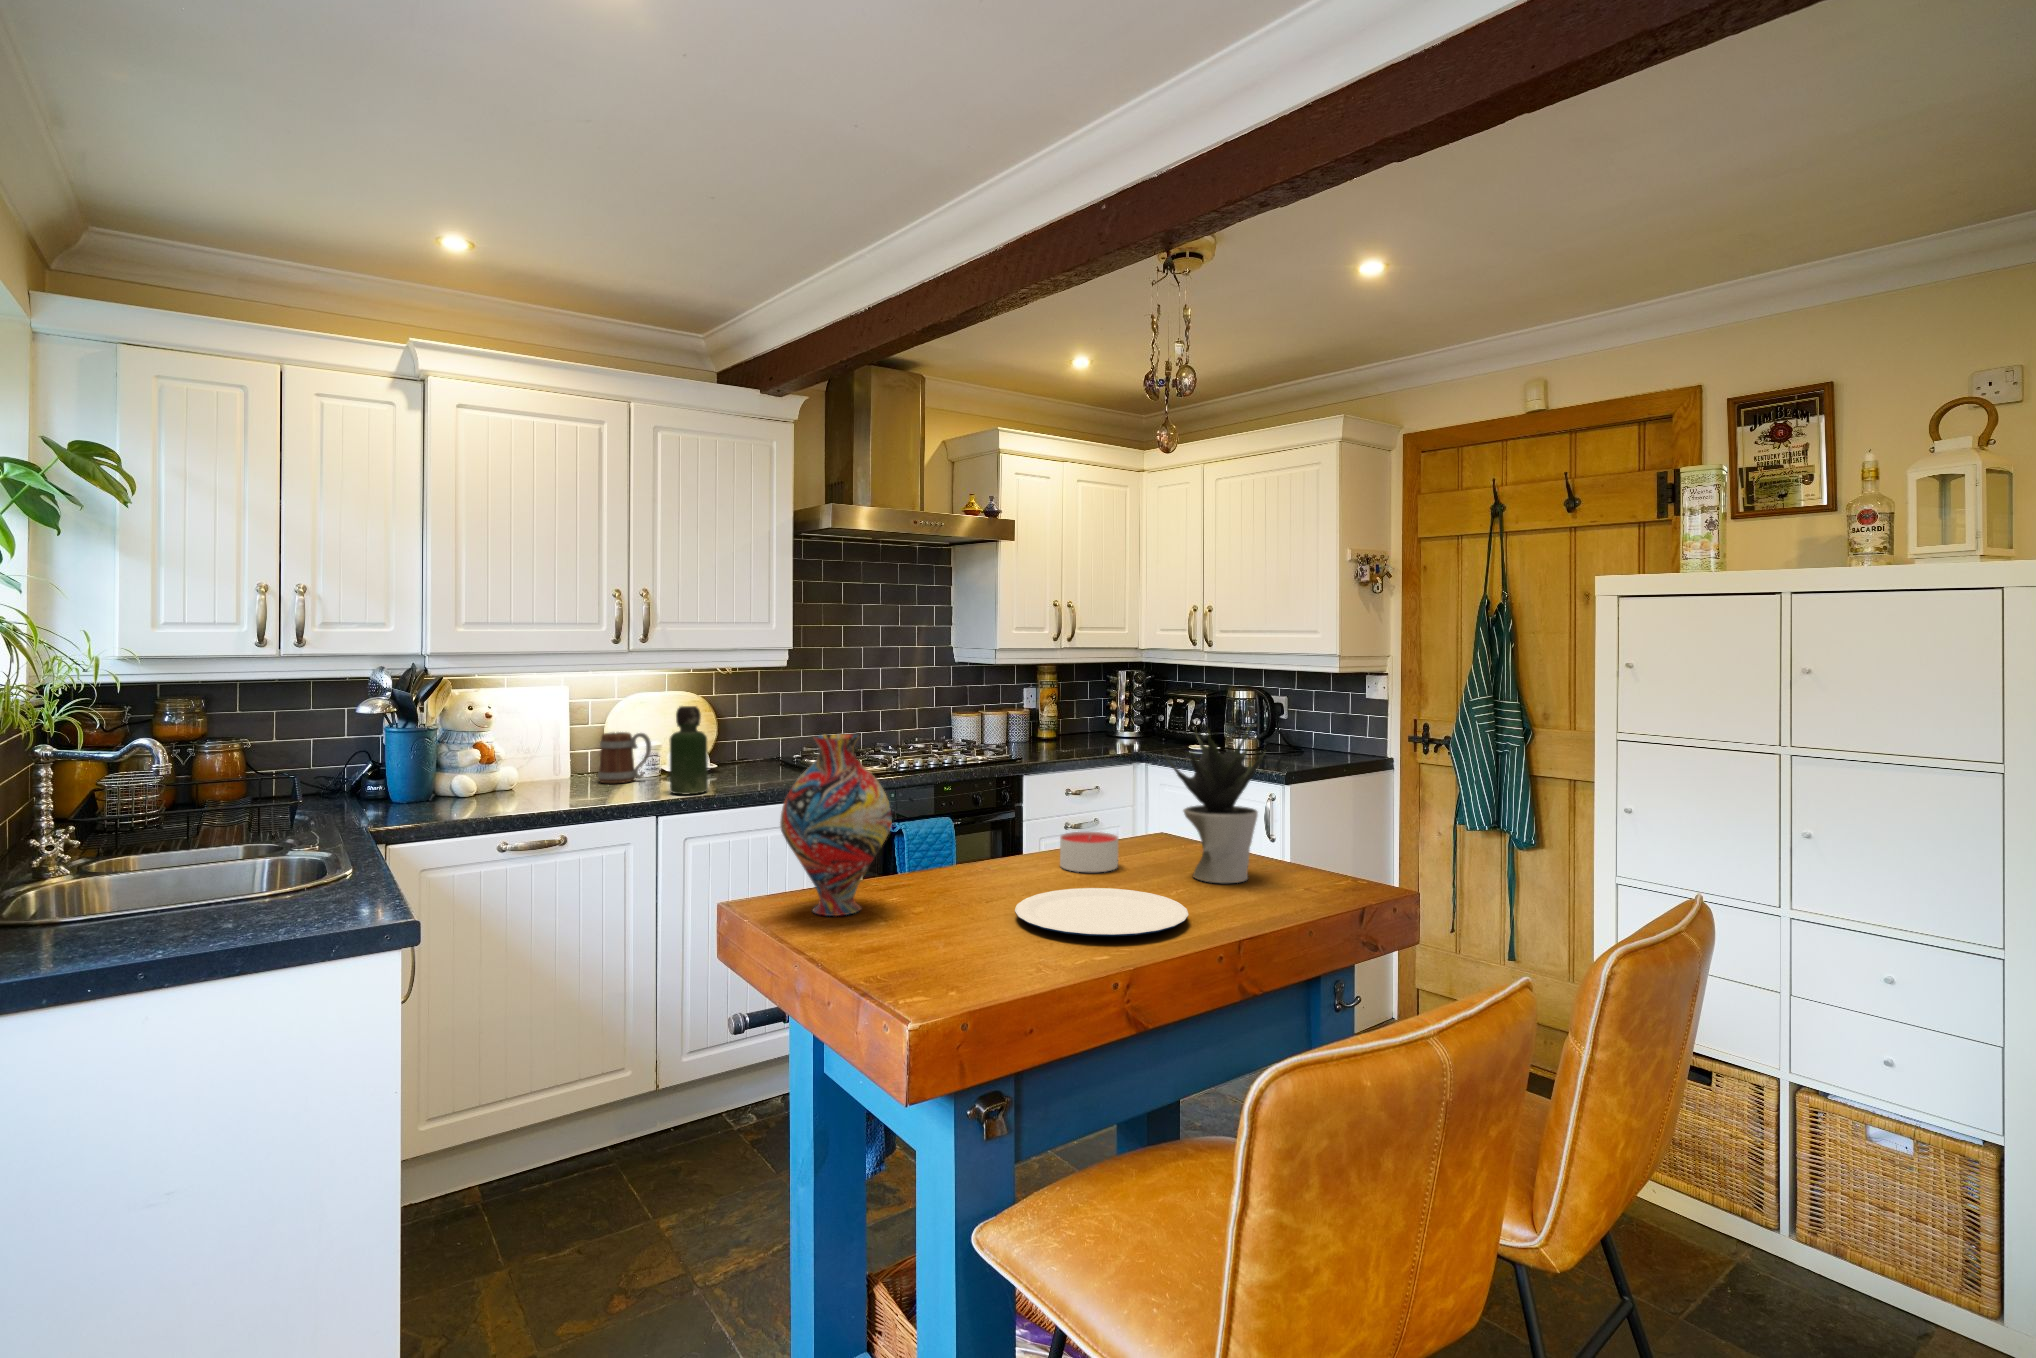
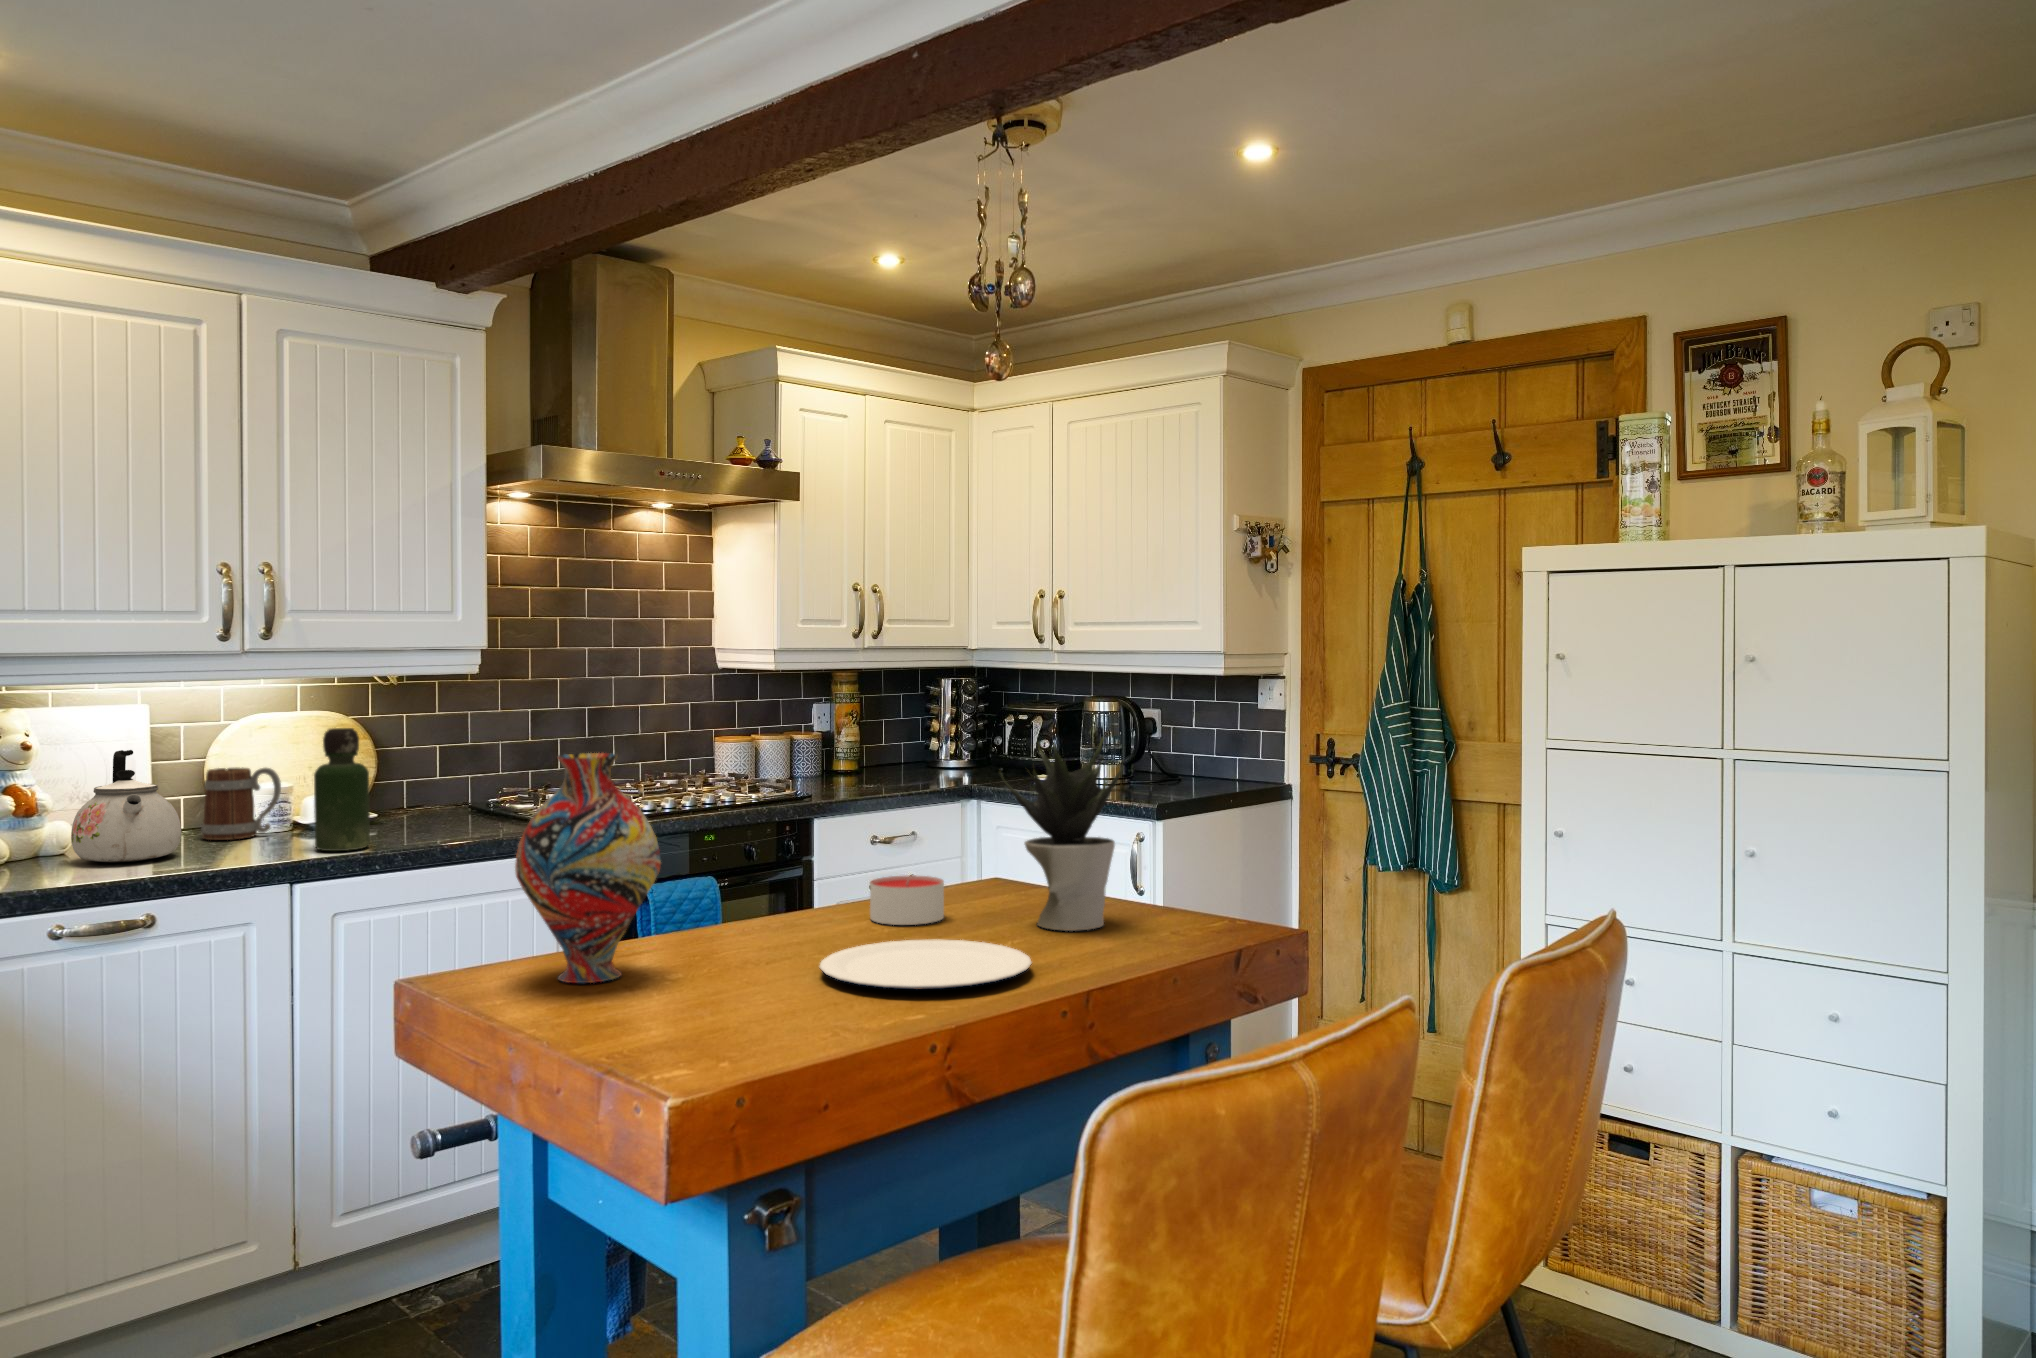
kettle: none [508,720,581,798] -> present [71,750,181,862]

